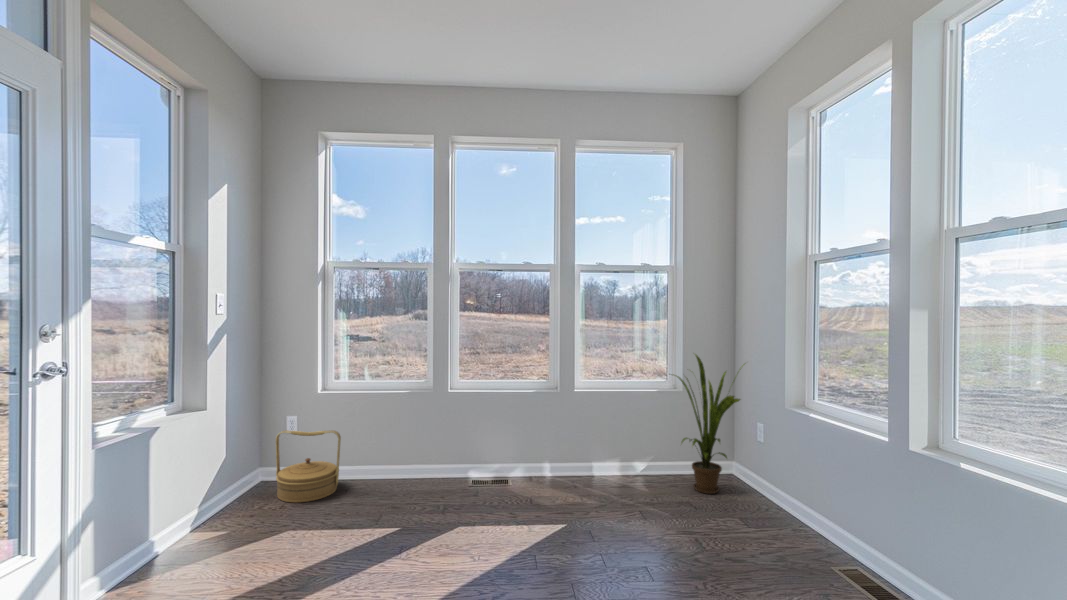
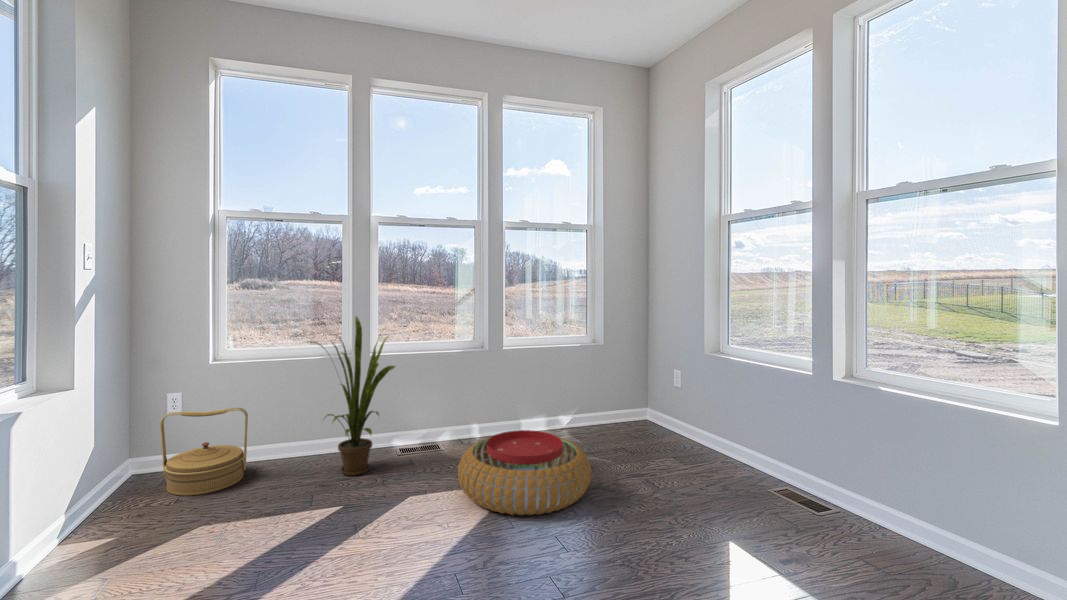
house plant: present [675,354,741,494] -> present [313,317,395,476]
pouf: none [501,474,635,563] -> present [458,430,591,515]

